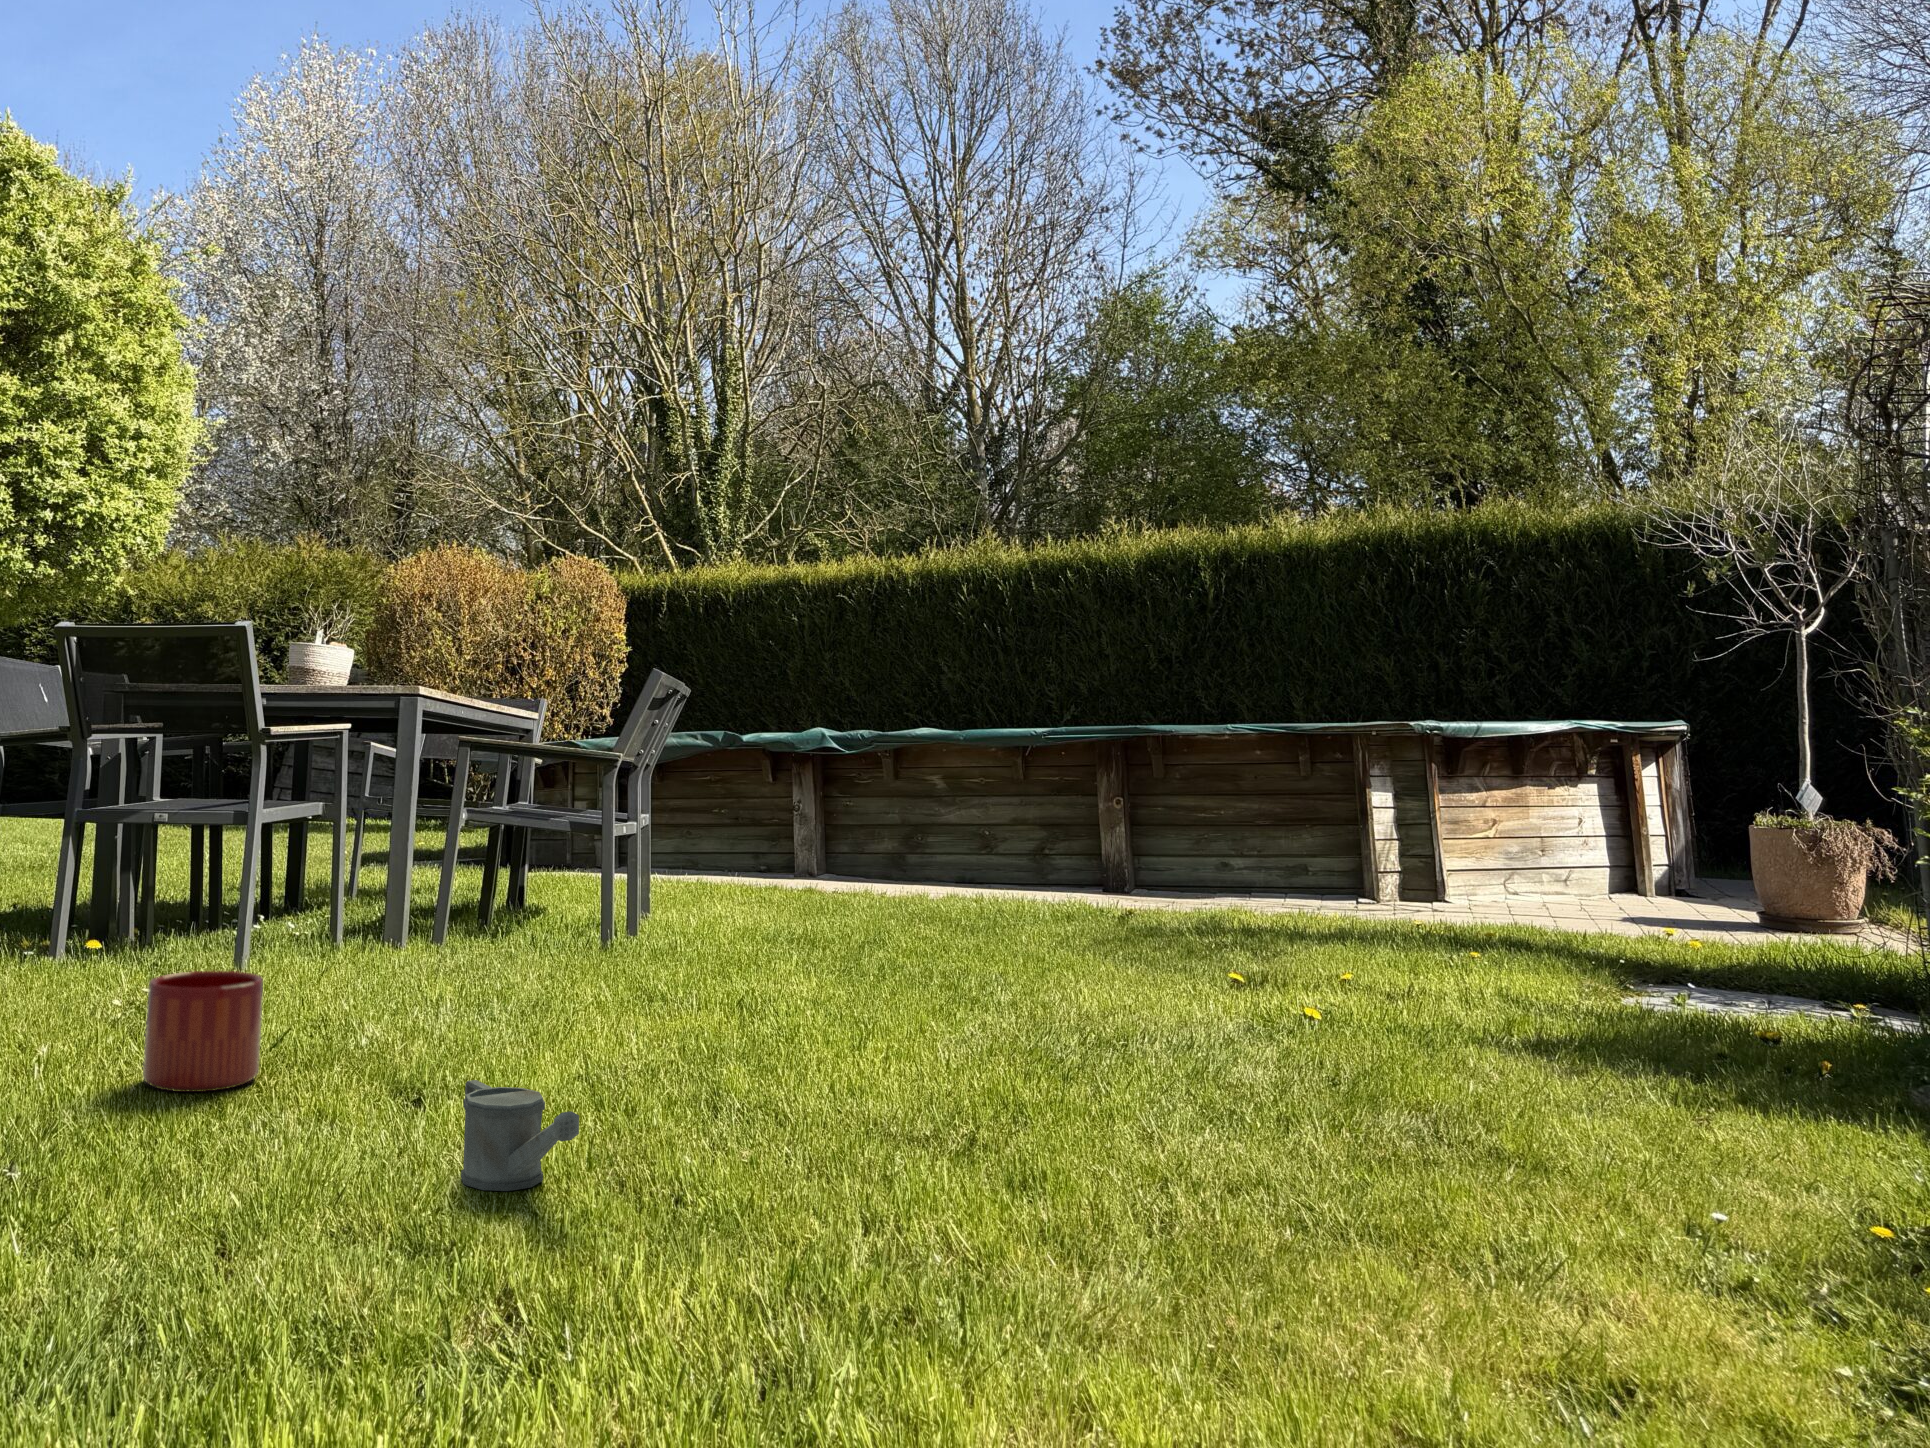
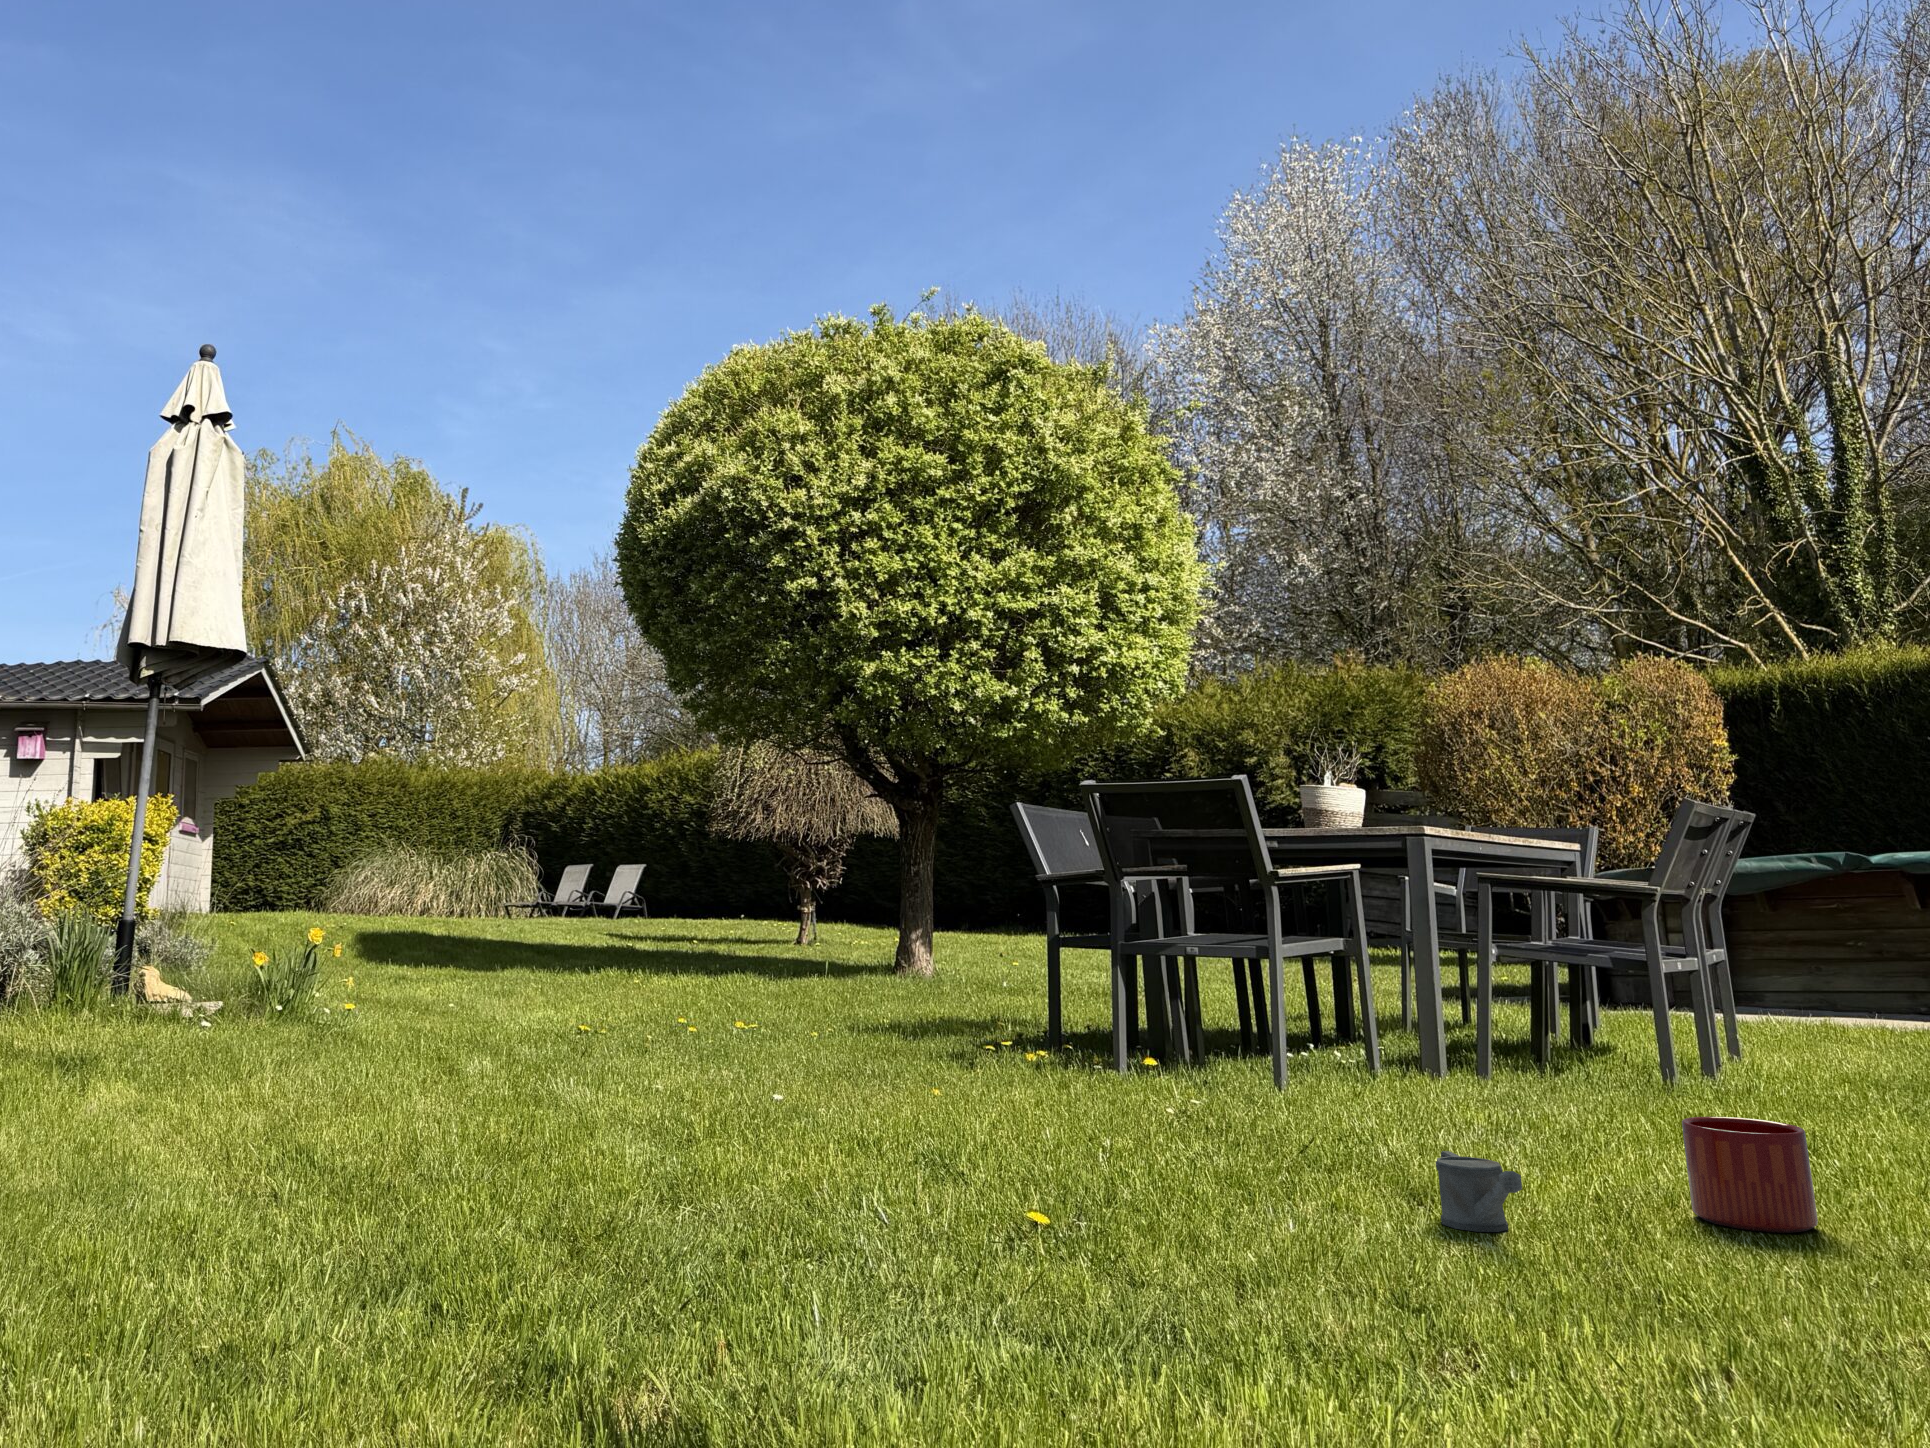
planter: present [143,971,263,1092] -> present [1682,1117,1818,1233]

